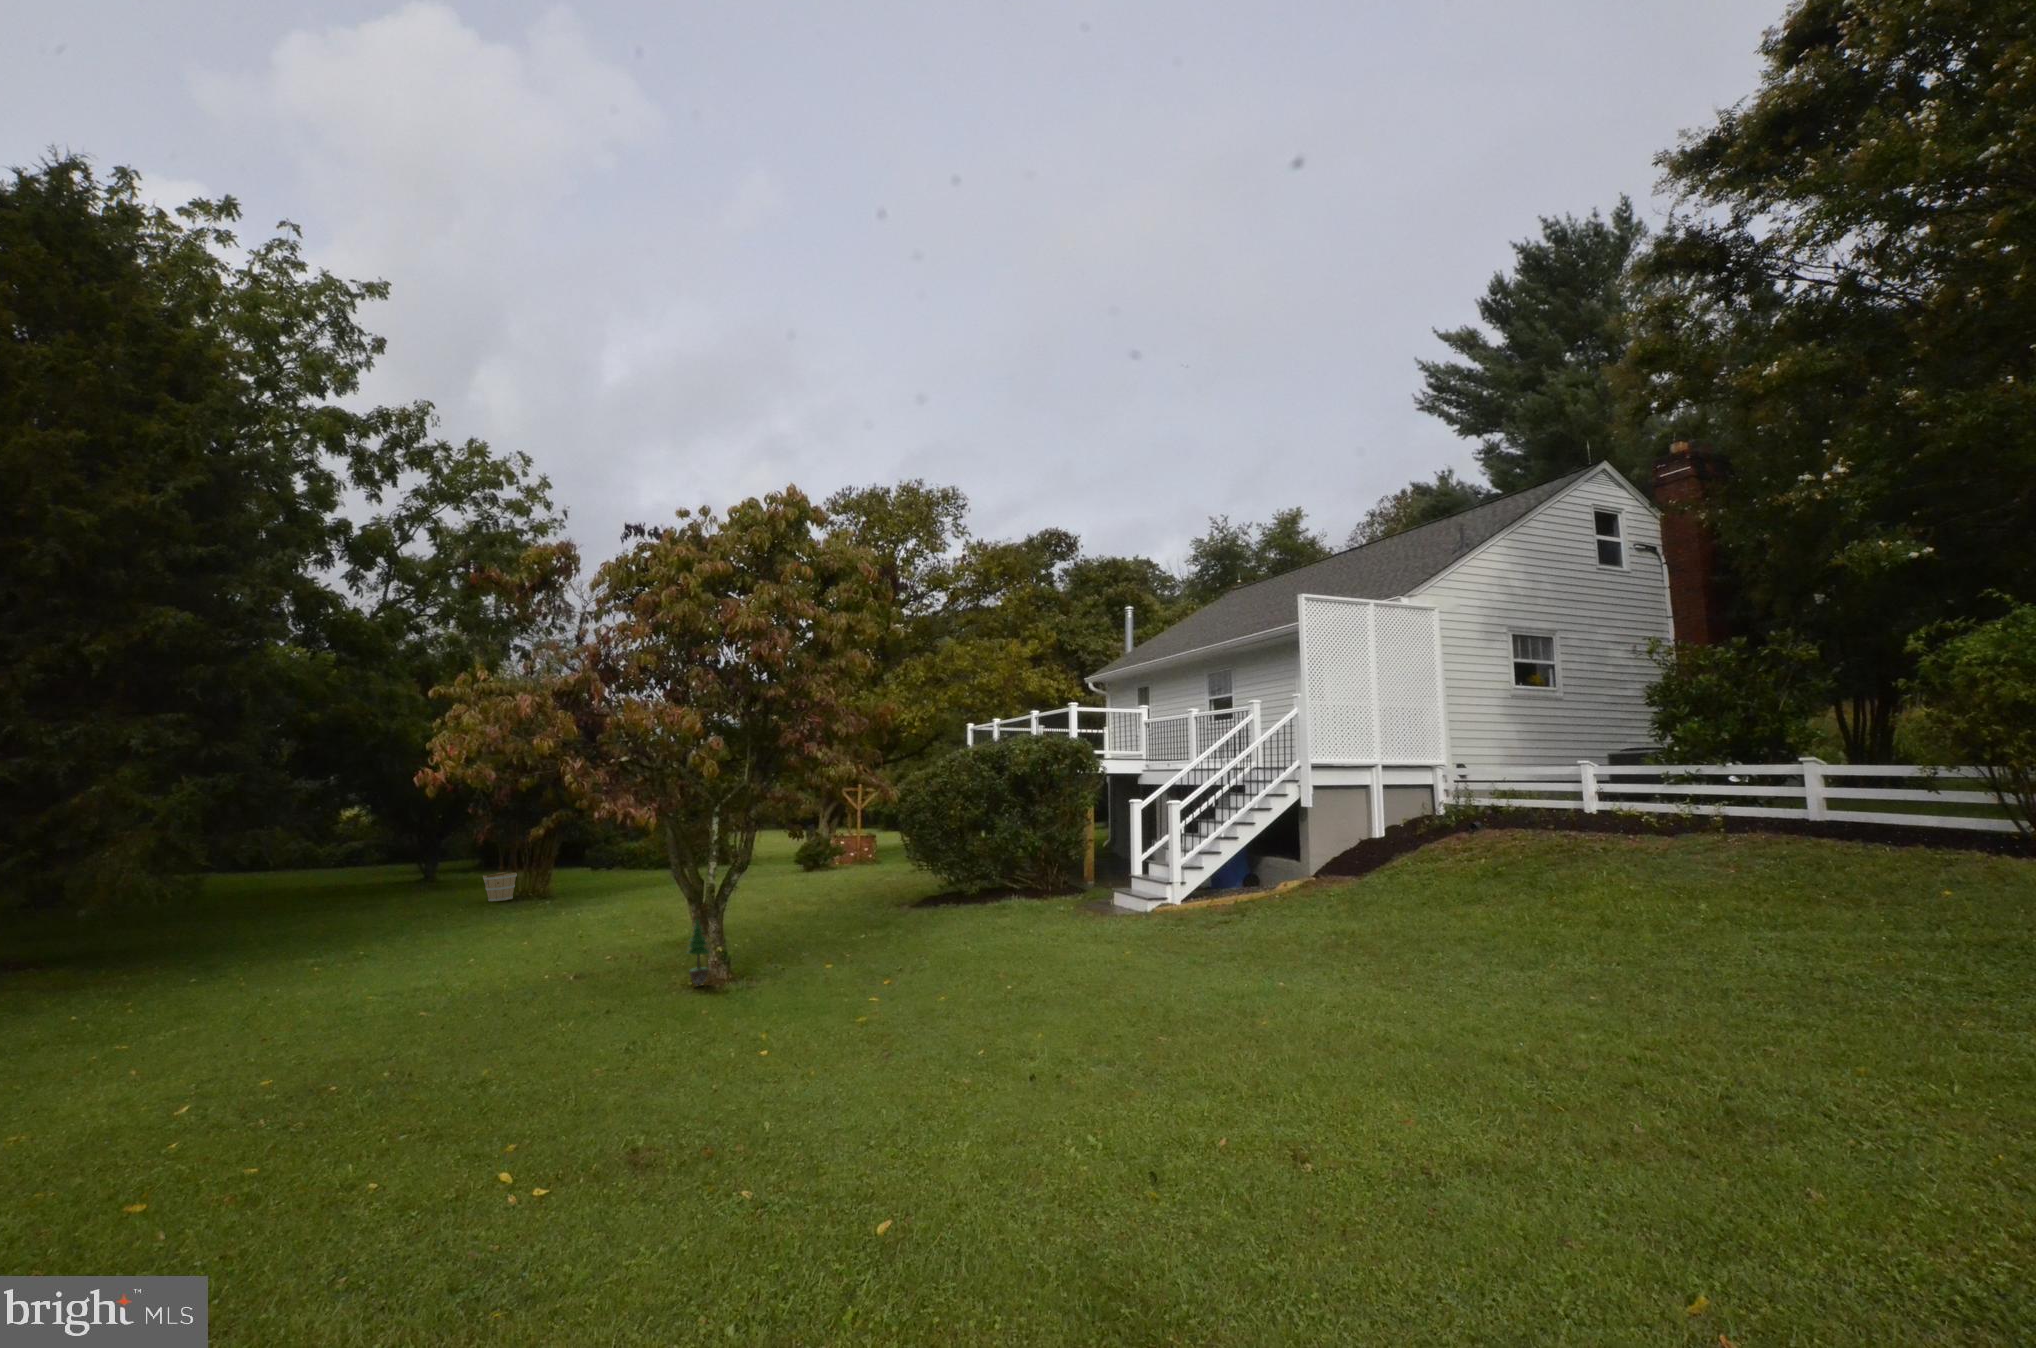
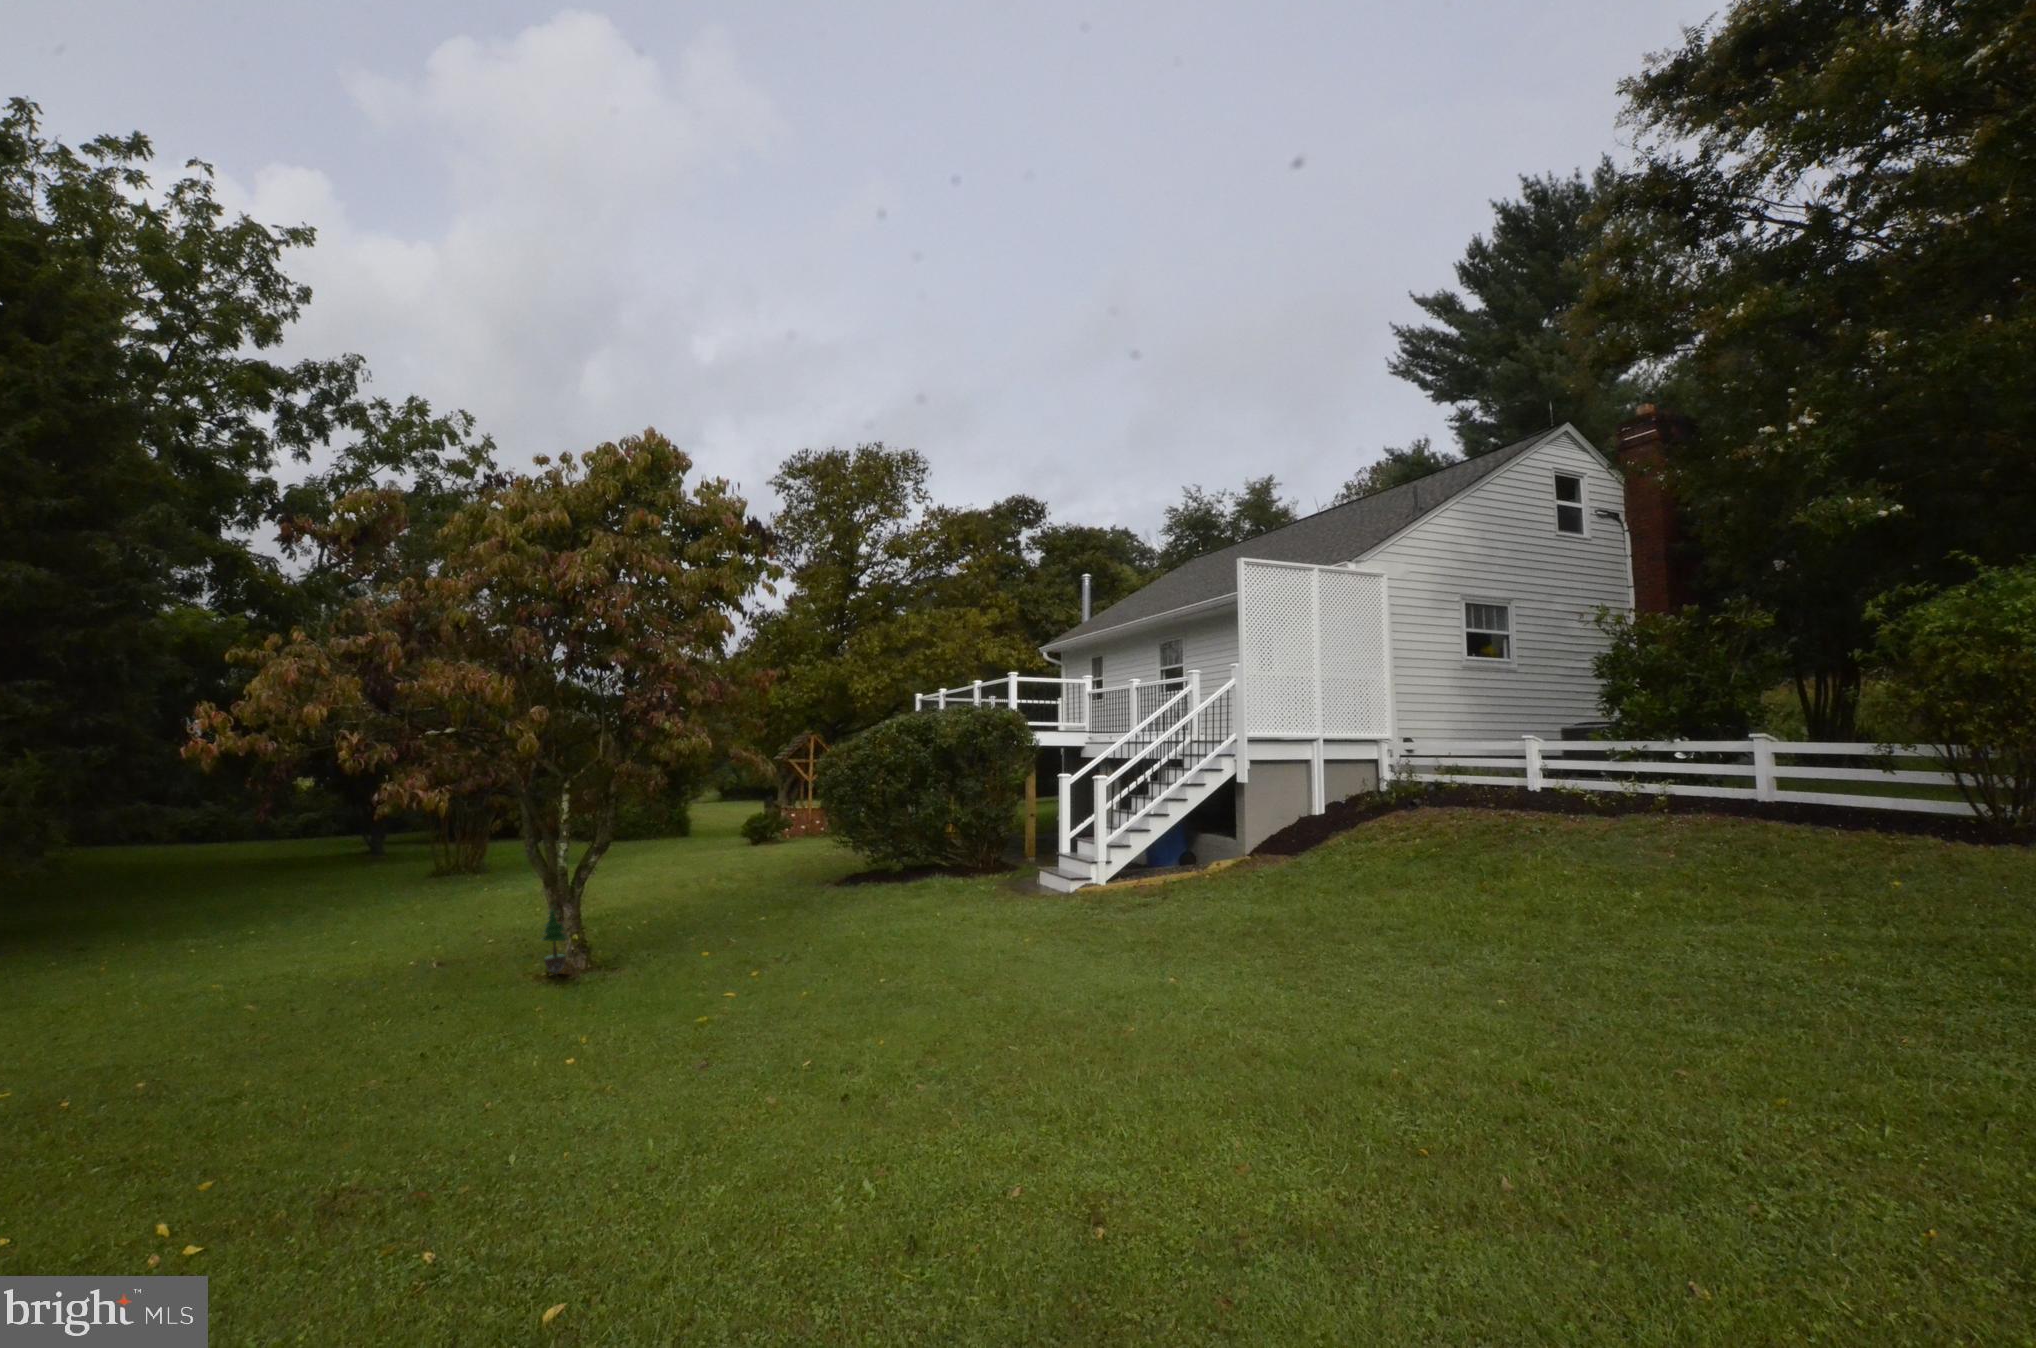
wooden bucket: present [483,872,517,902] -> none [409,841,445,872]

